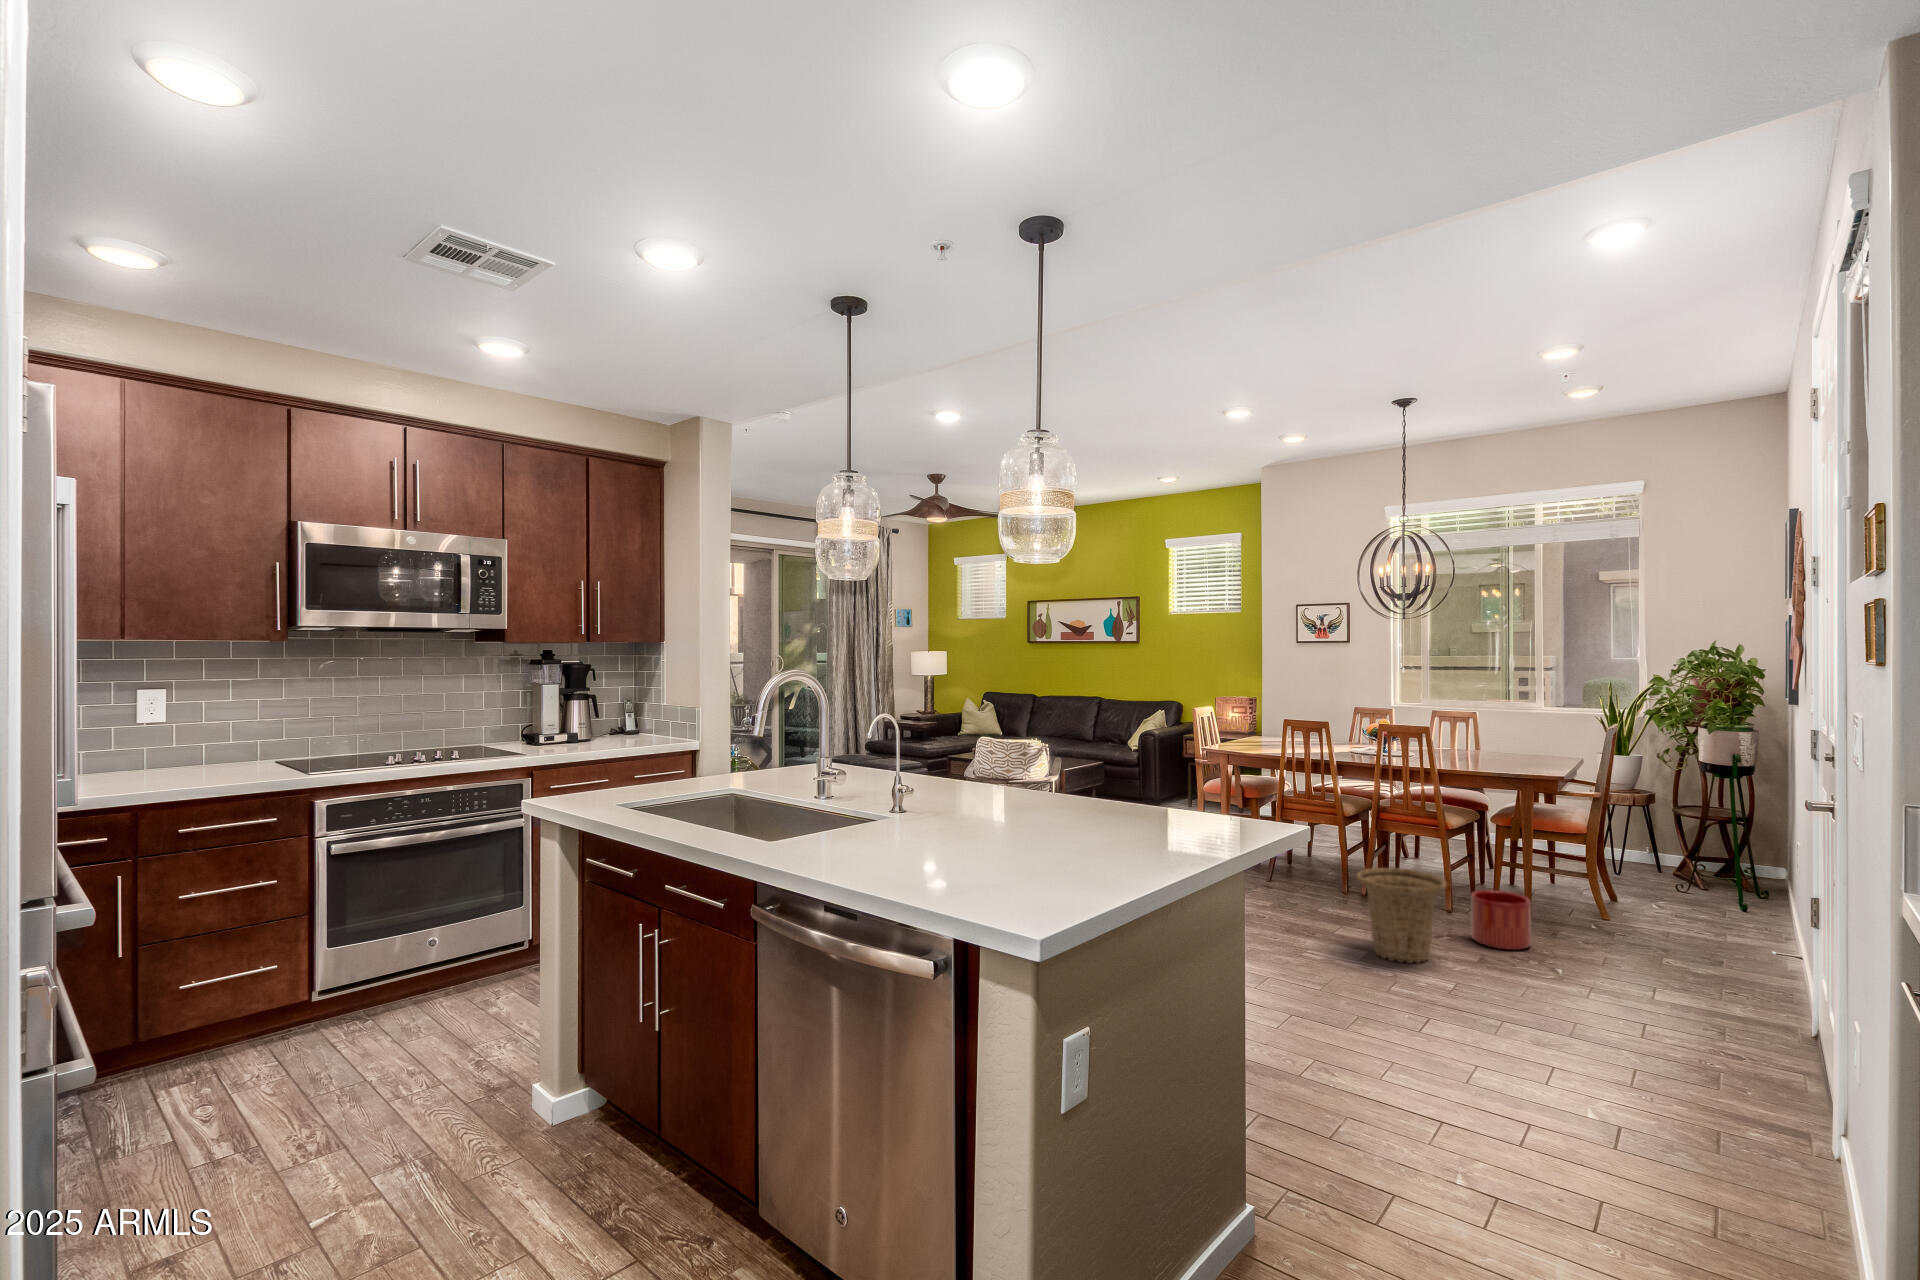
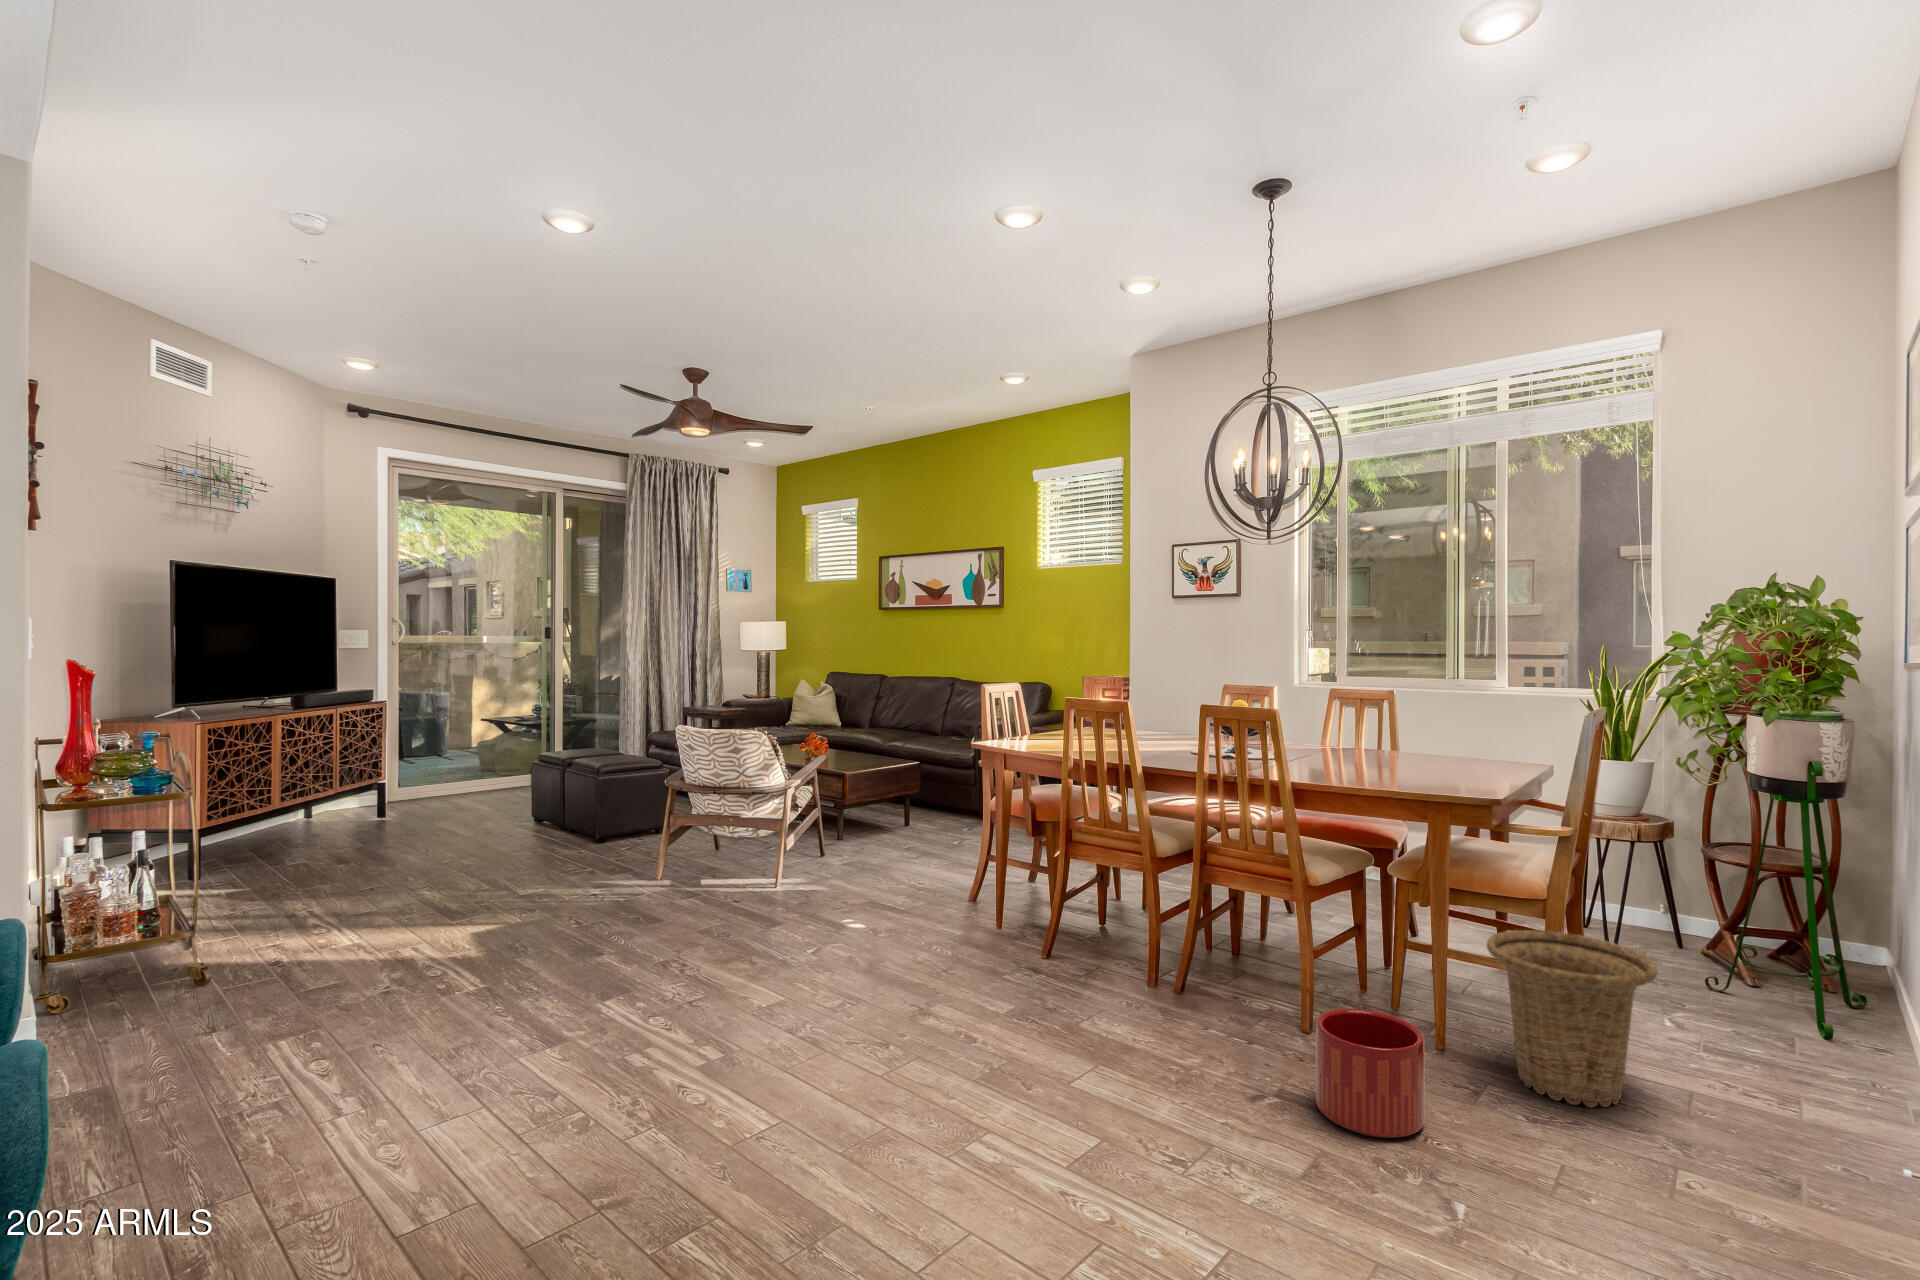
basket: present [1356,868,1447,963] -> present [1487,930,1658,1107]

